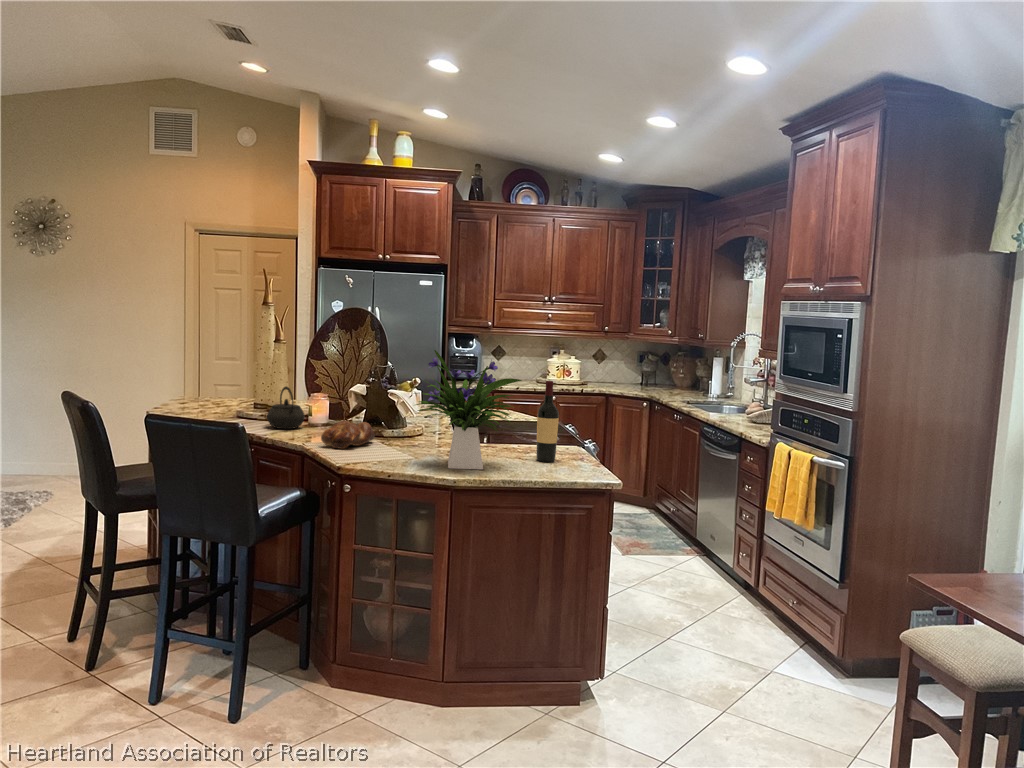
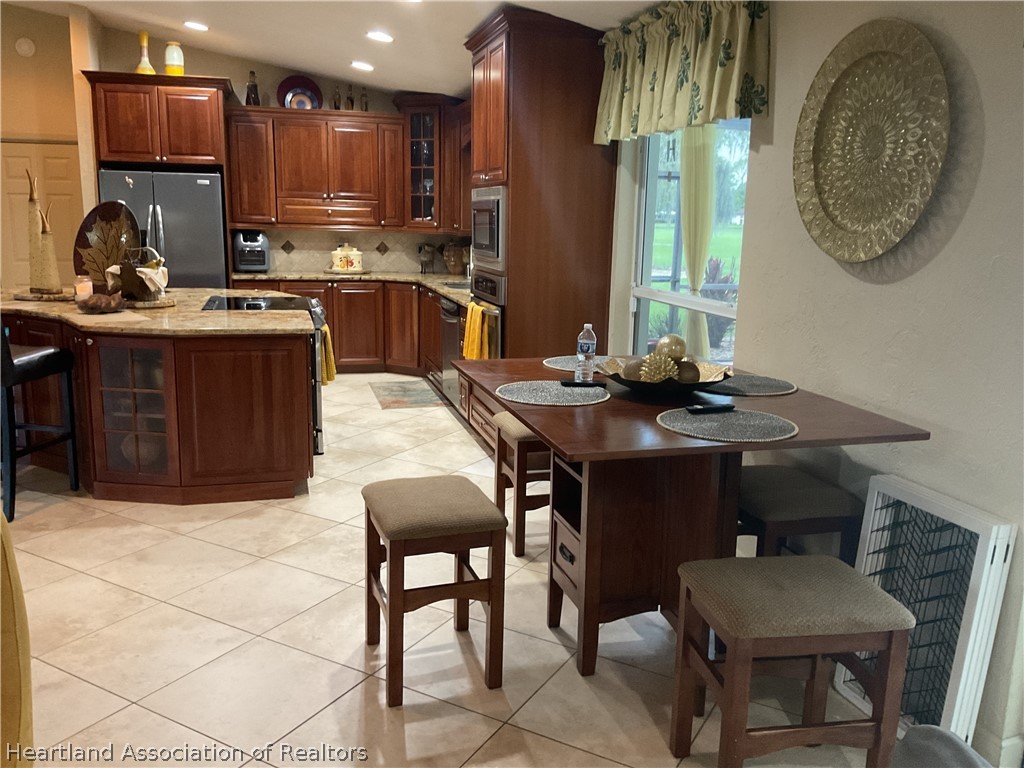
flower arrangement: present [415,350,522,469] -> none [142,232,228,321]
wine bottle: present [536,381,559,462] -> none [250,255,267,317]
kettle: present [267,387,305,429] -> none [38,271,72,306]

